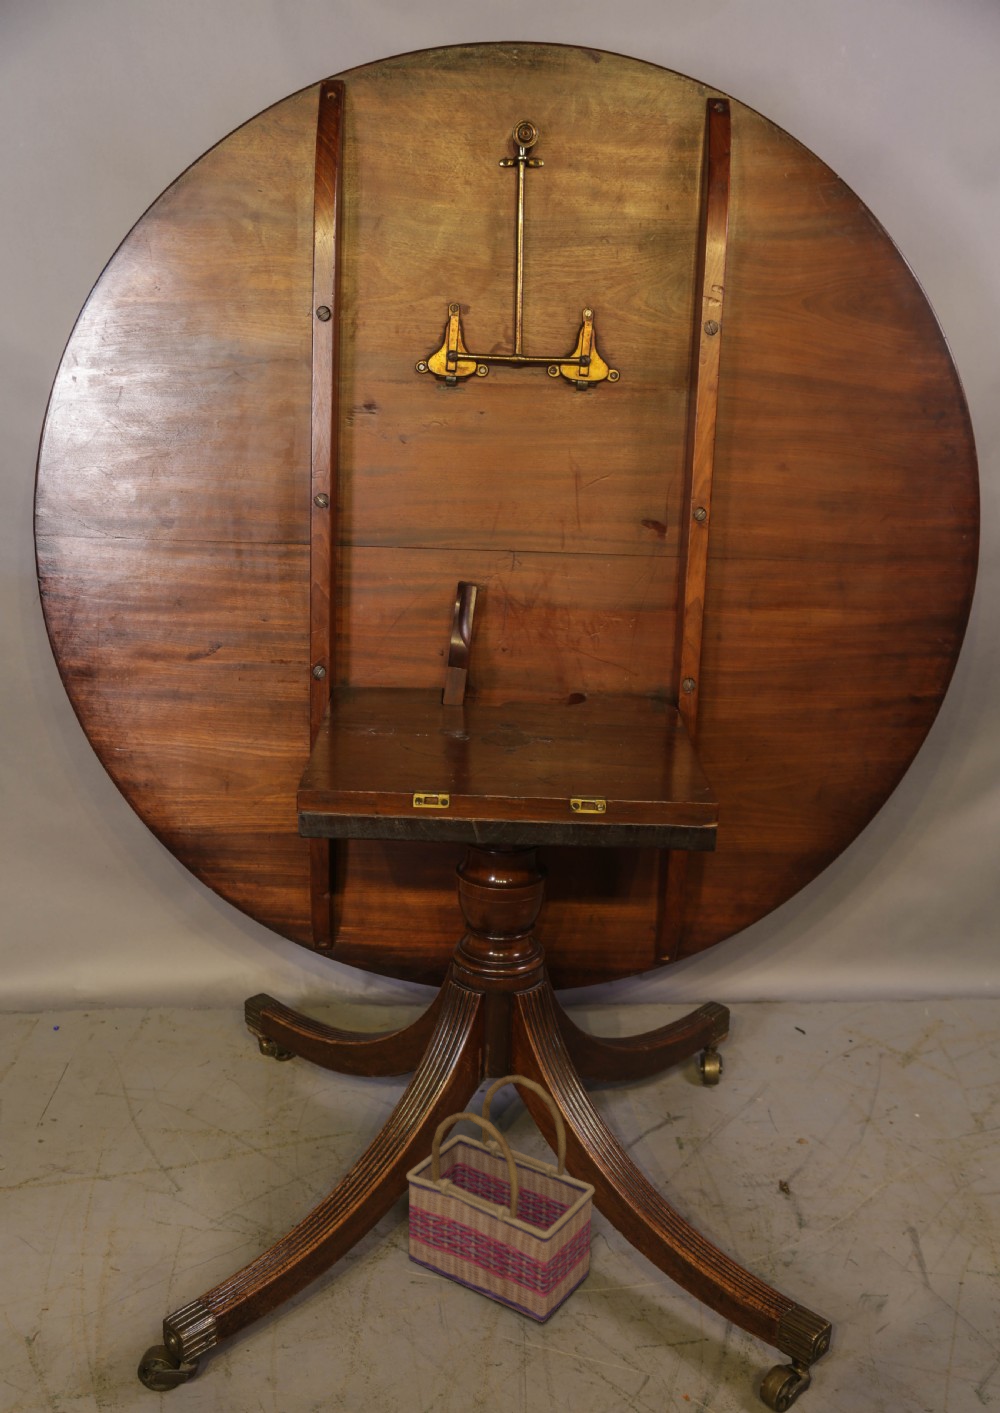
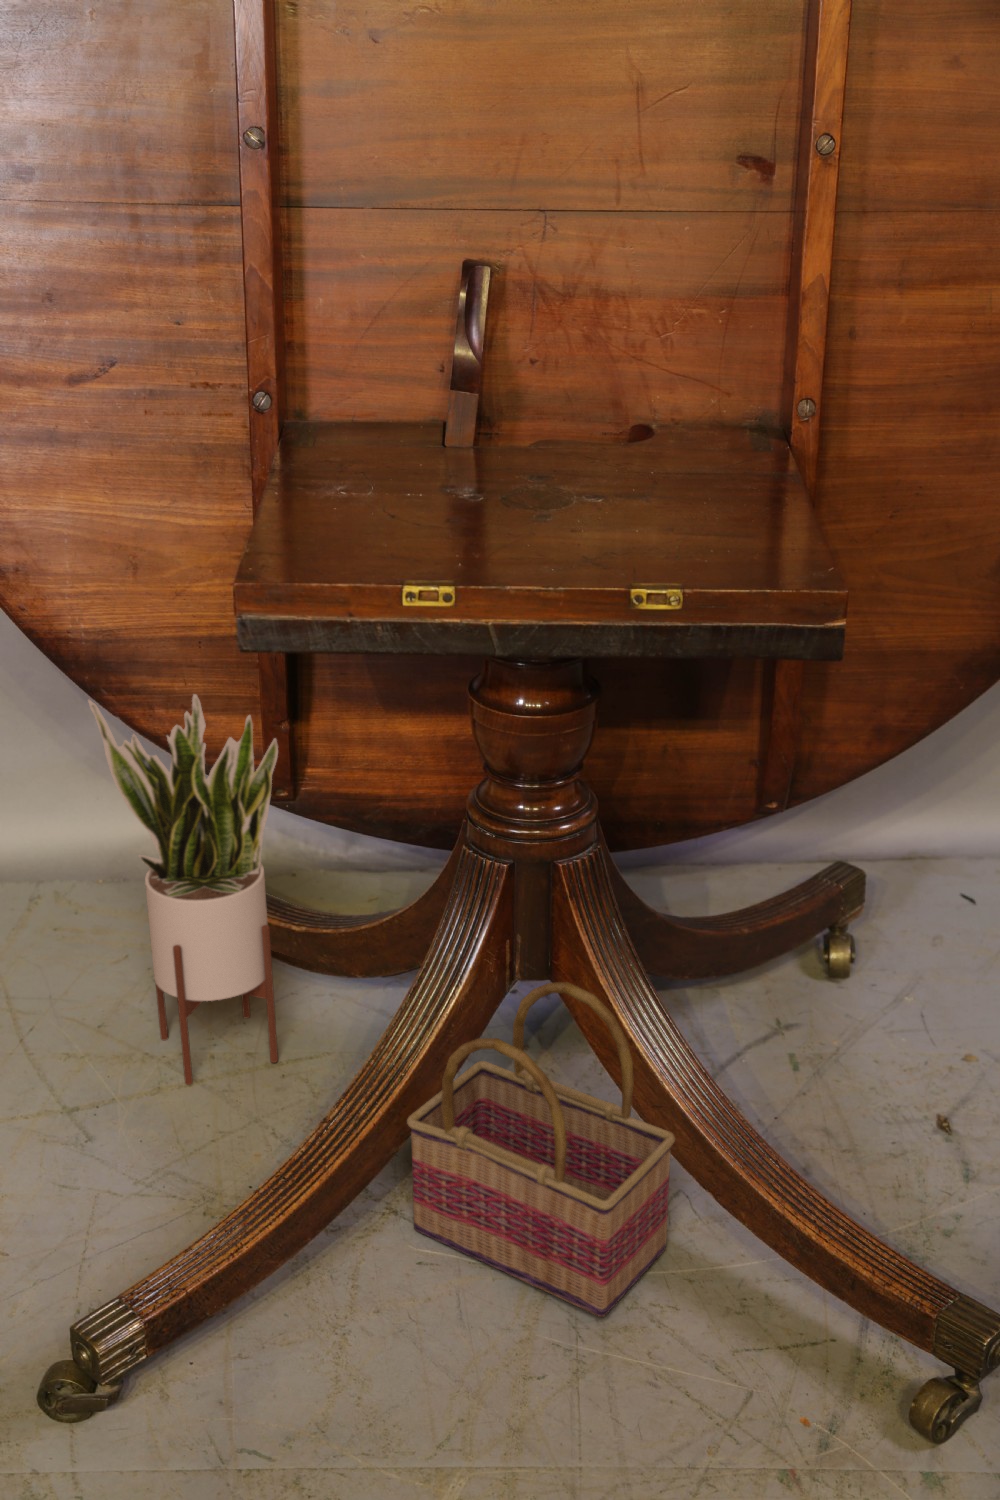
potted plant: none [195,871,324,1154] -> present [88,694,278,1085]

